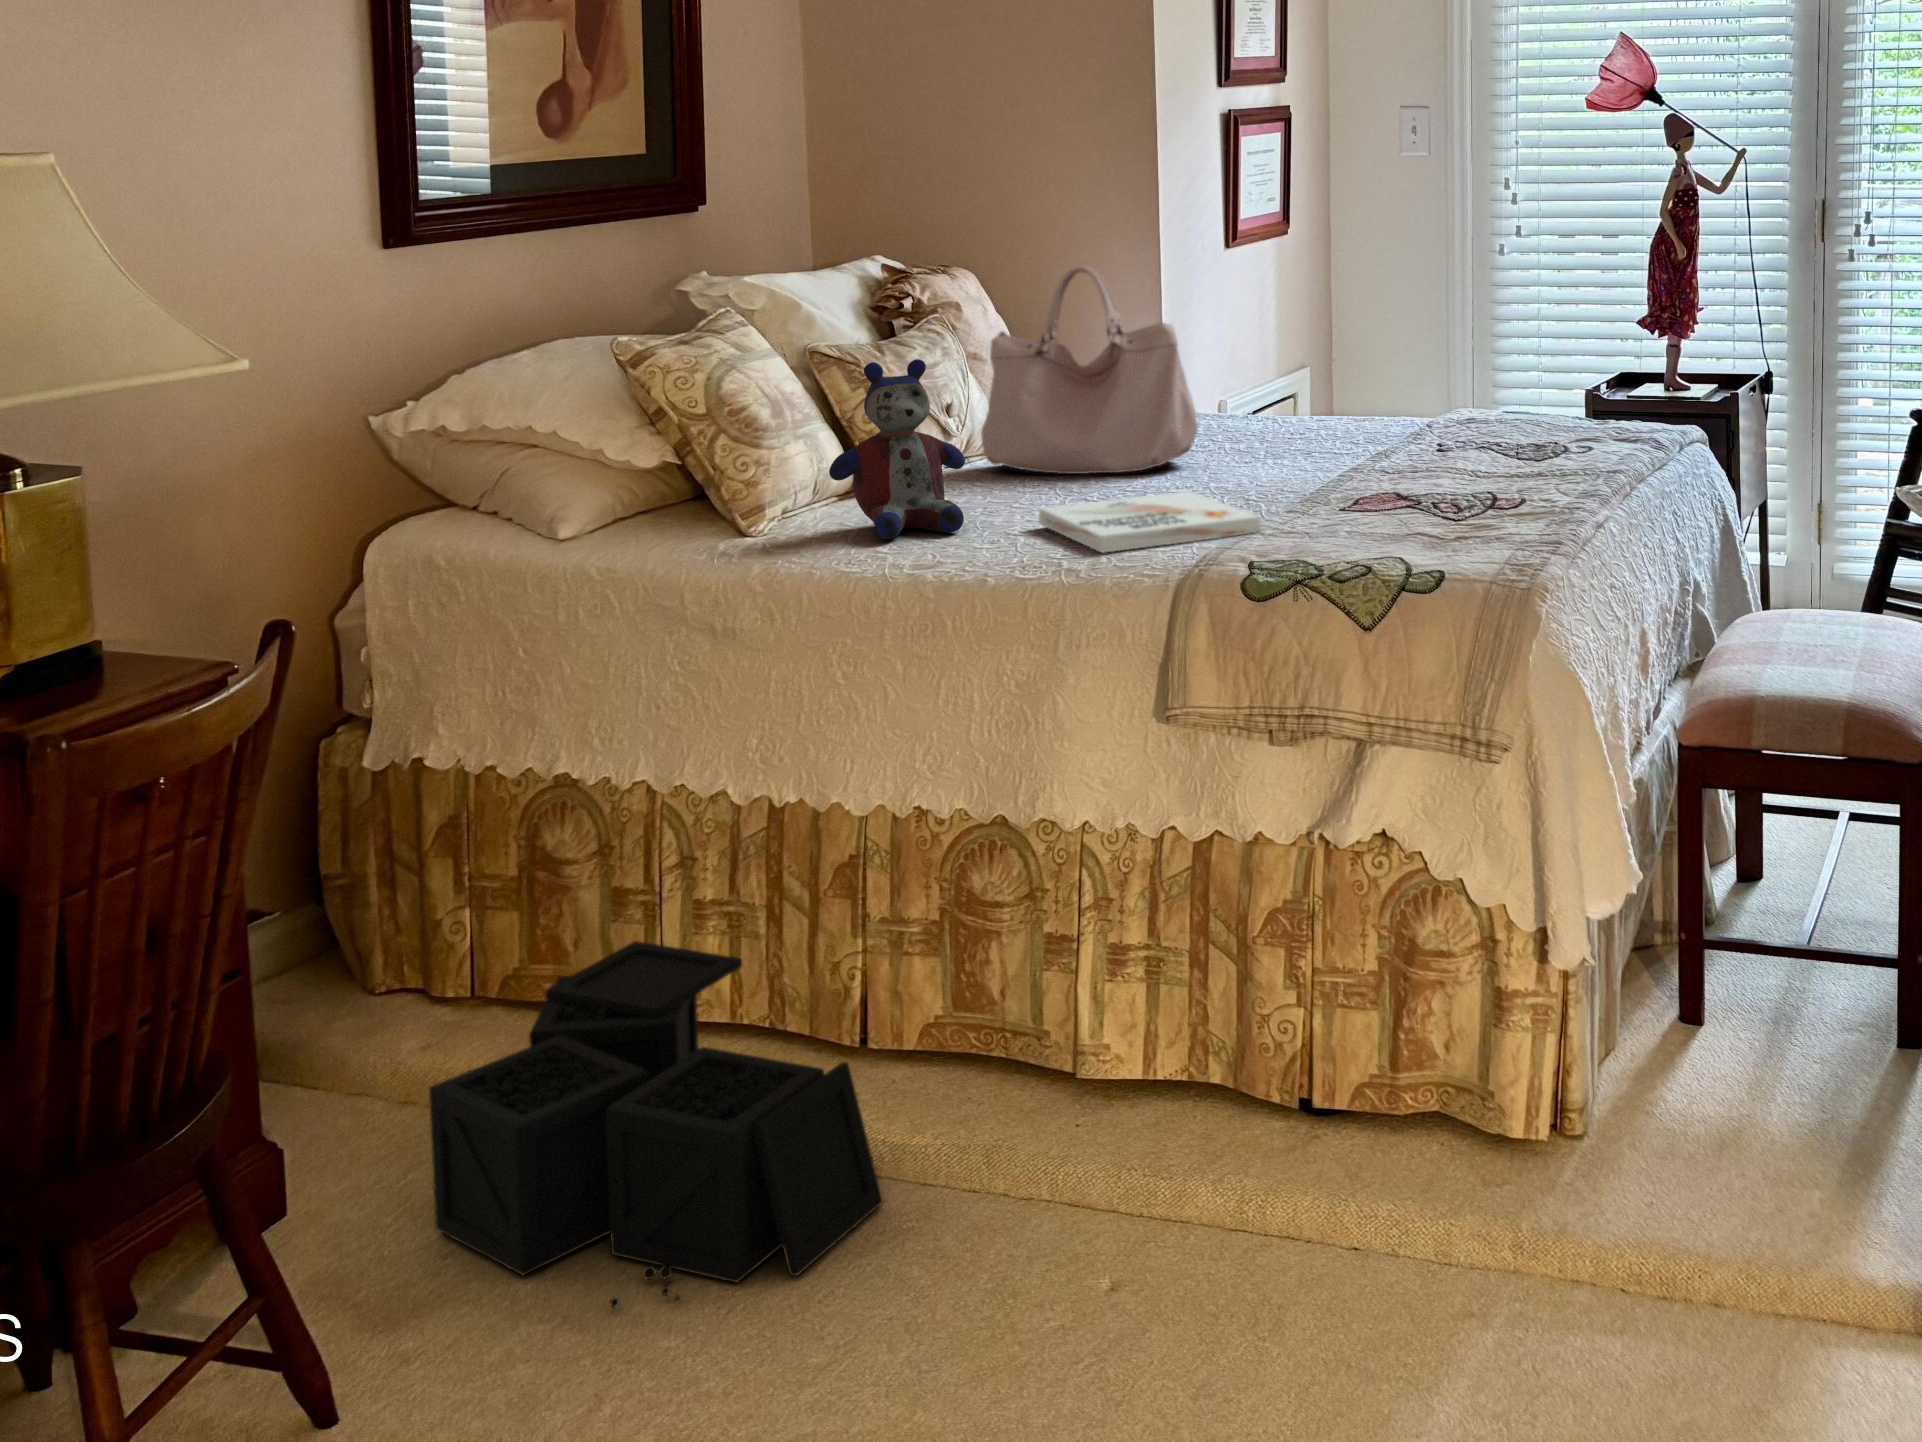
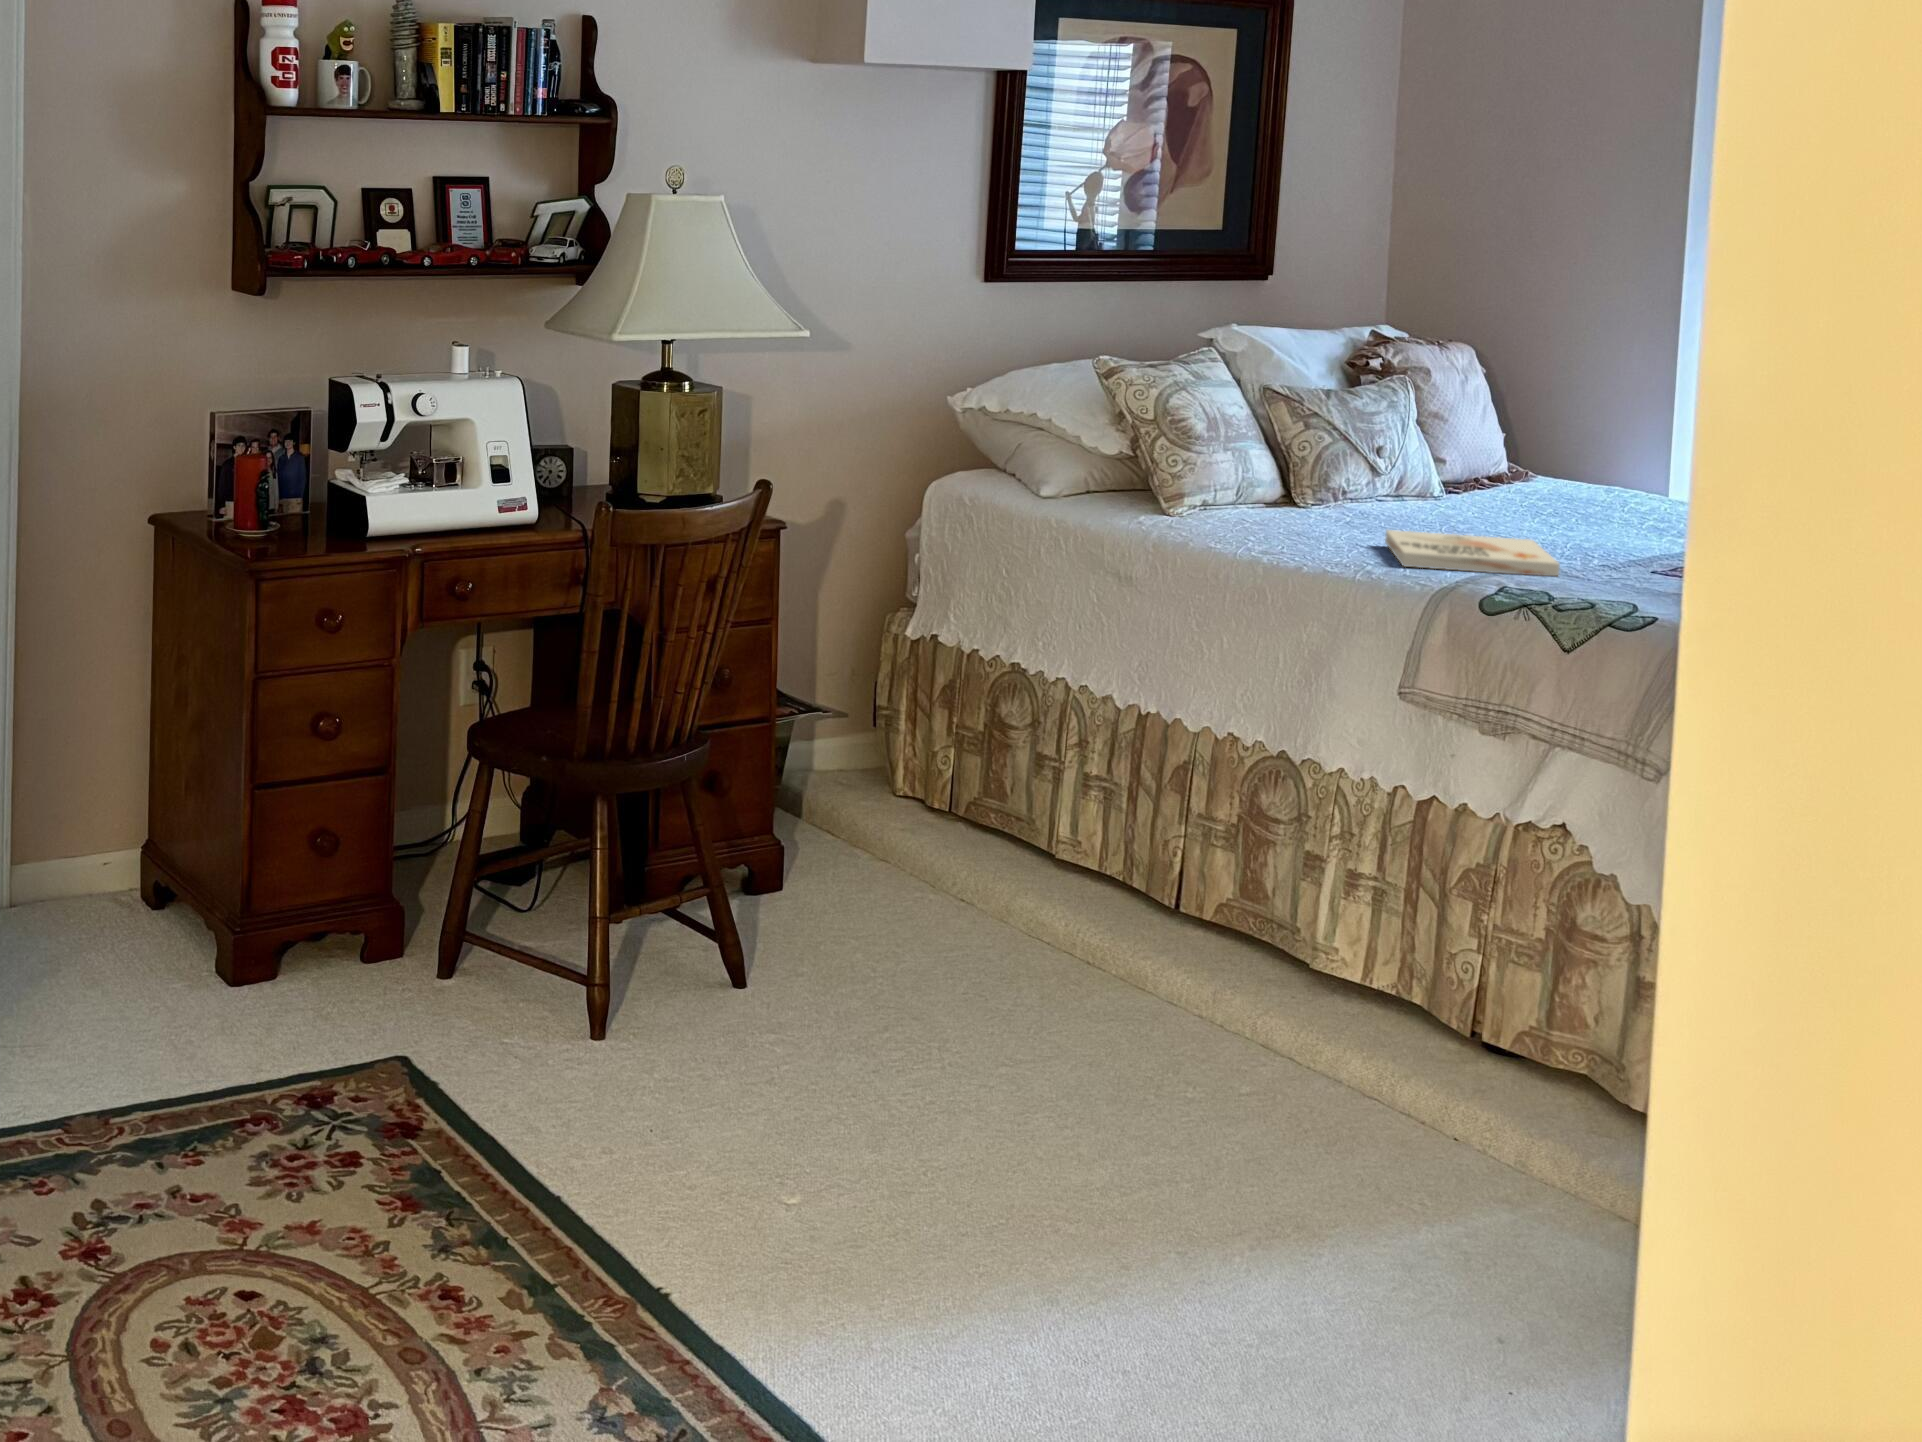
handbag: present [981,266,1198,474] -> none [1409,343,1597,525]
stuffed bear: present [829,359,965,539] -> none [1228,396,1343,537]
storage bin: present [429,941,883,1307] -> none [861,791,1140,1016]

